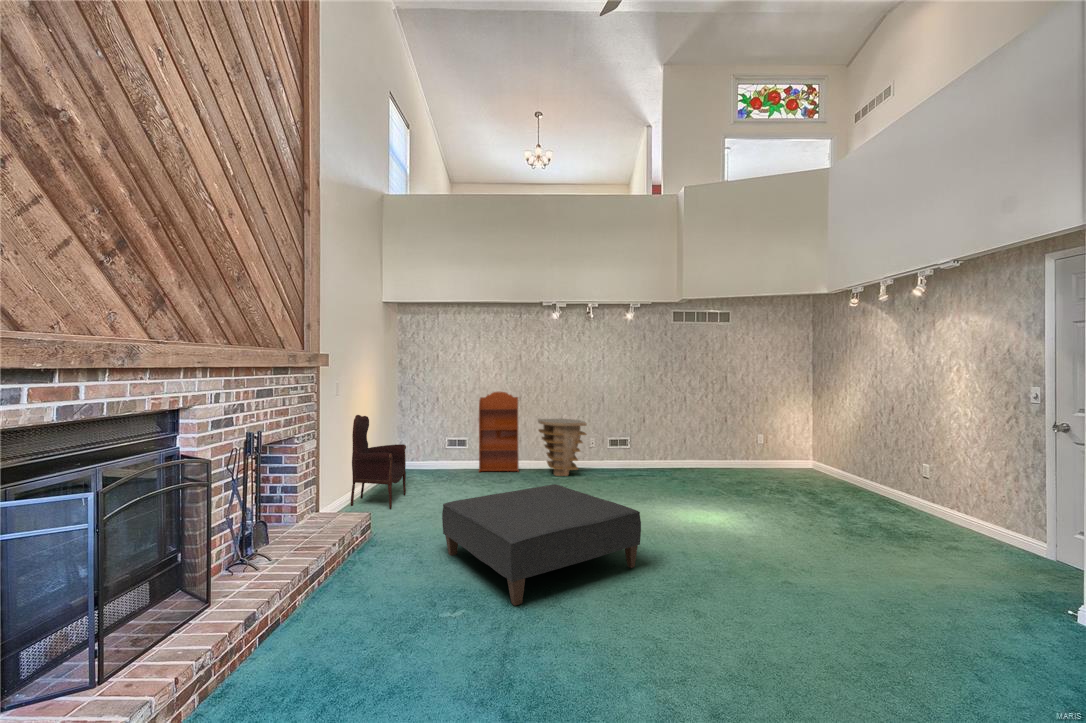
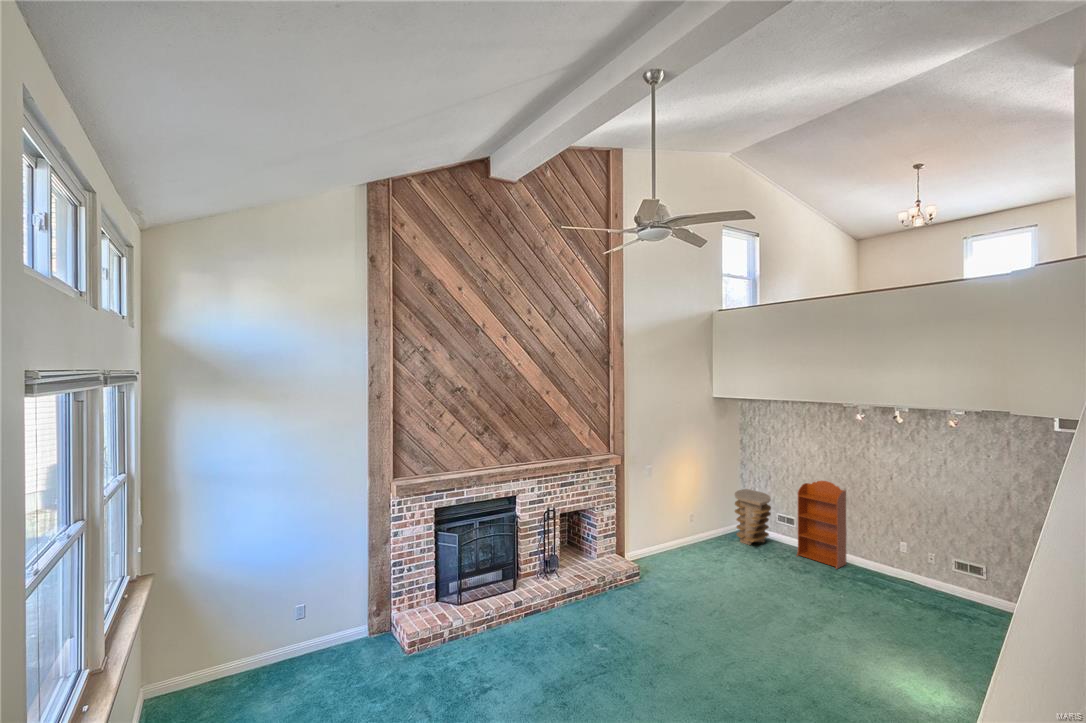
armchair: present [351,415,406,509] -> none [658,488,705,566]
side table: present [538,419,587,476] -> present [735,489,771,545]
ottoman: present [442,484,641,606] -> none [637,580,769,699]

